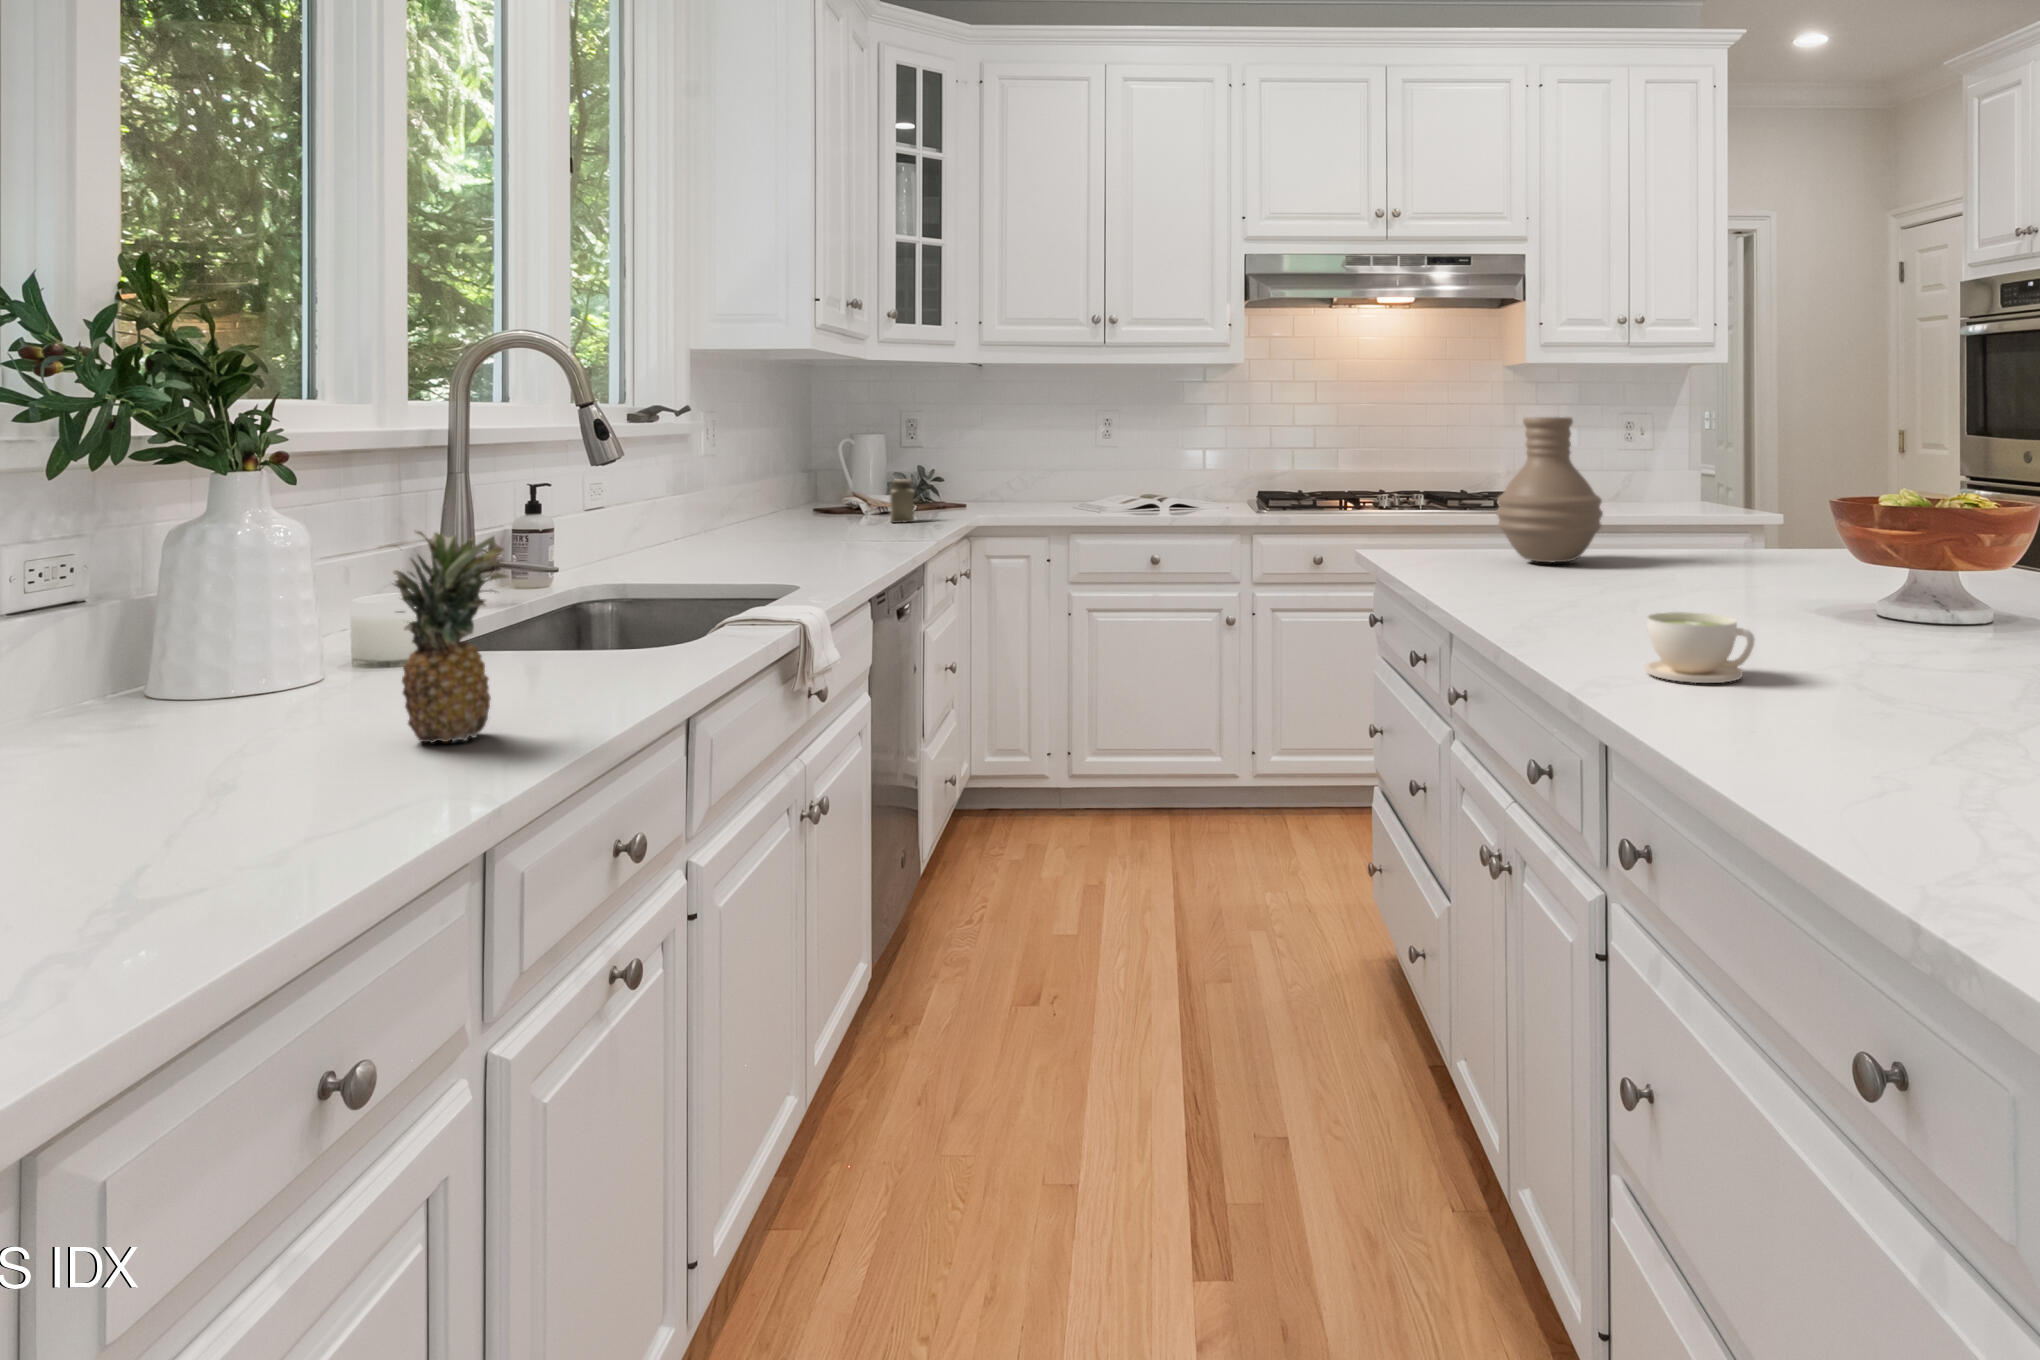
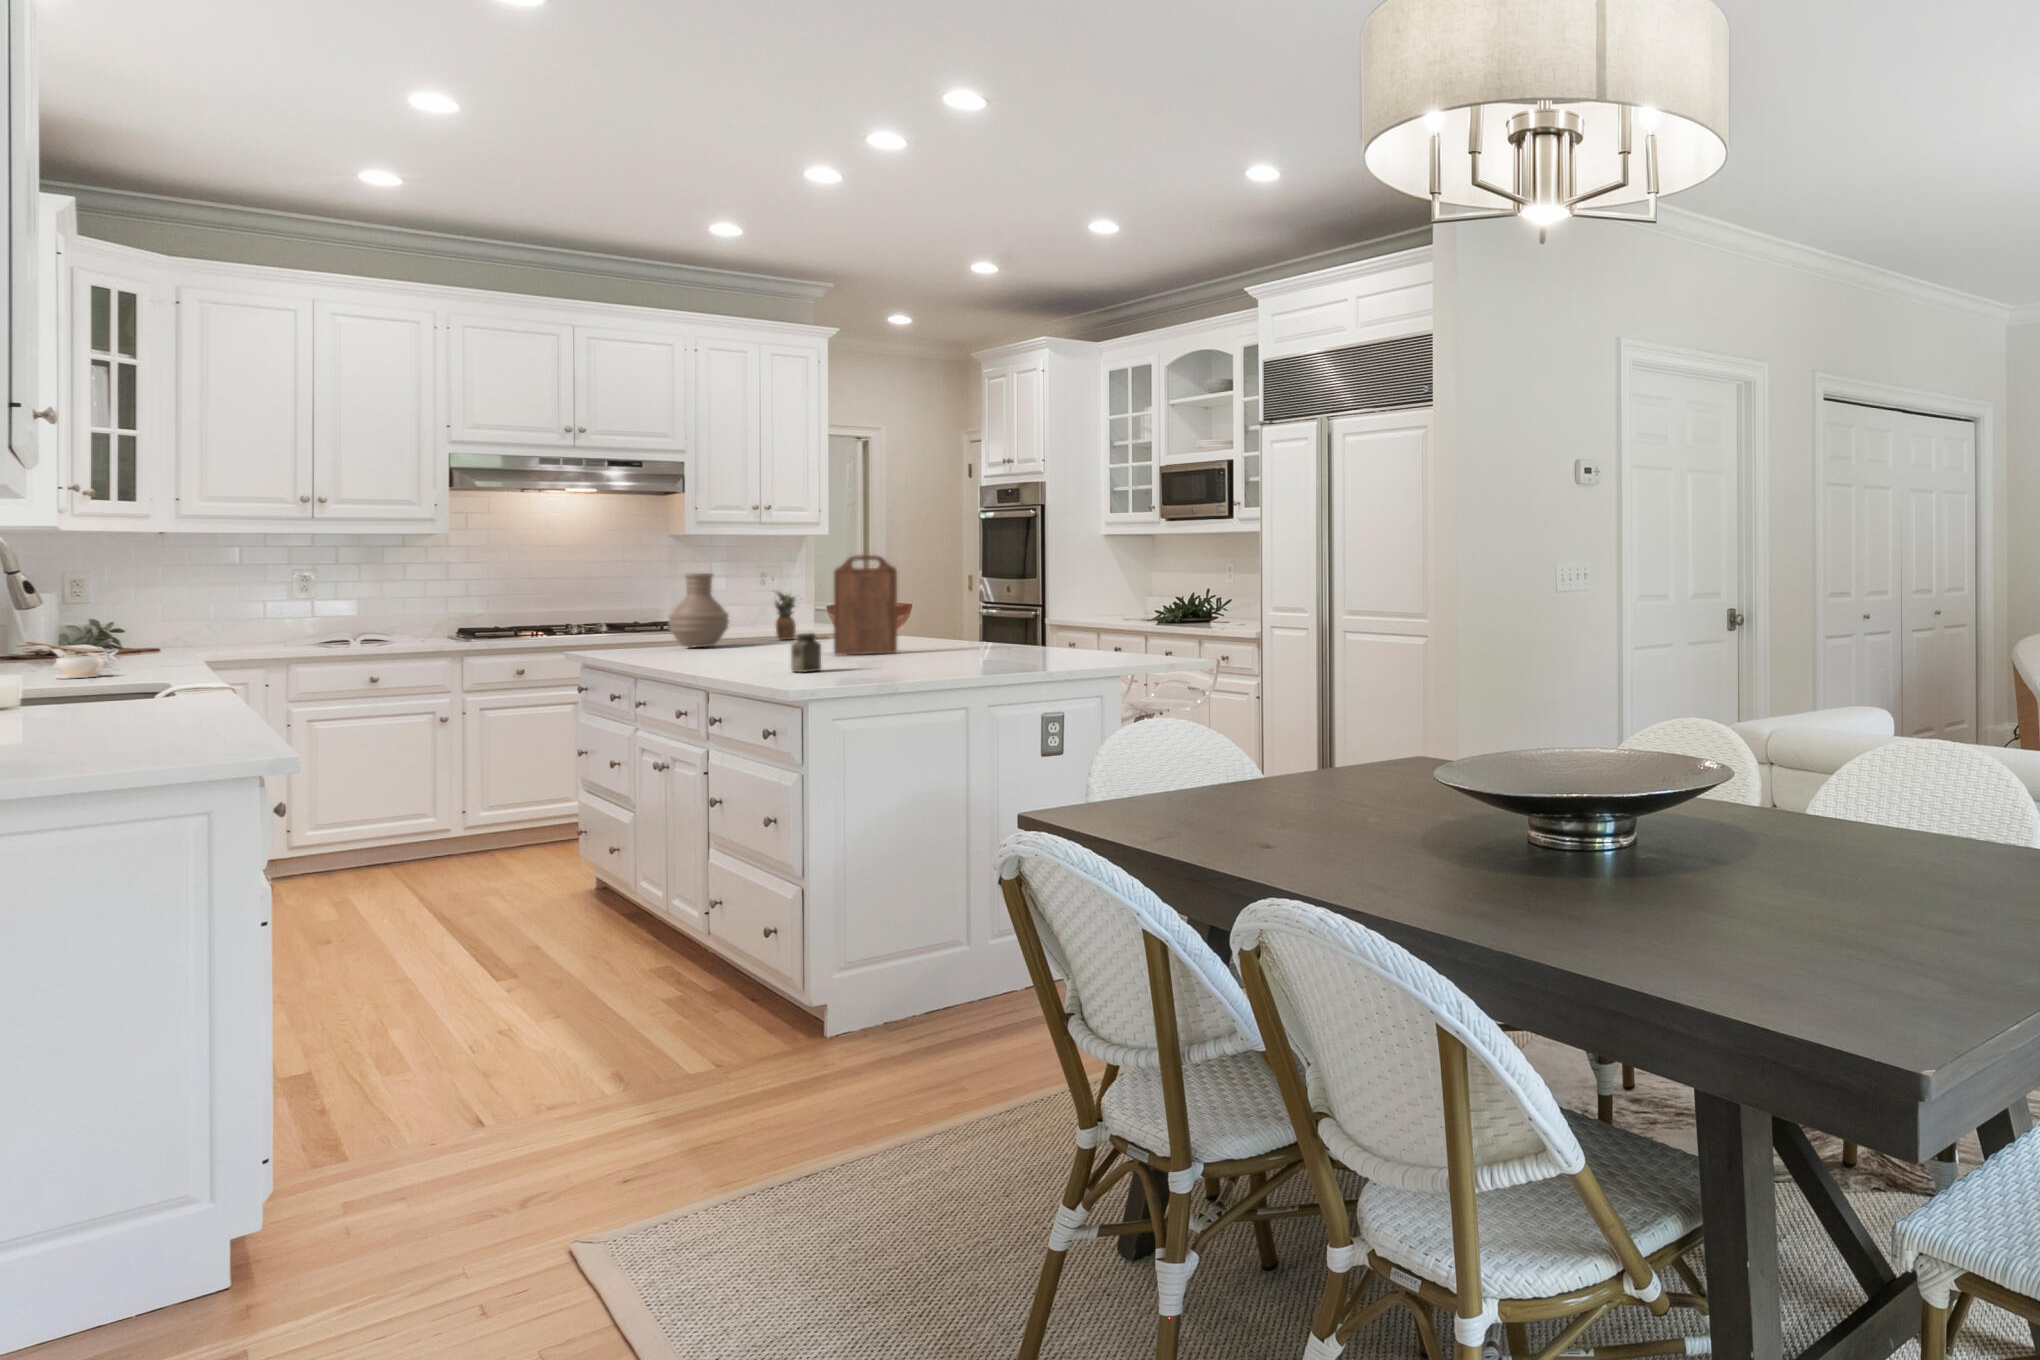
cutting board: none [1851,372,2027,636] -> present [834,555,897,655]
salt shaker: present [890,479,914,523] -> present [791,633,821,672]
fruit: present [394,531,507,743] -> present [775,592,796,640]
coffee cup: present [1645,612,1755,683] -> present [56,656,105,679]

